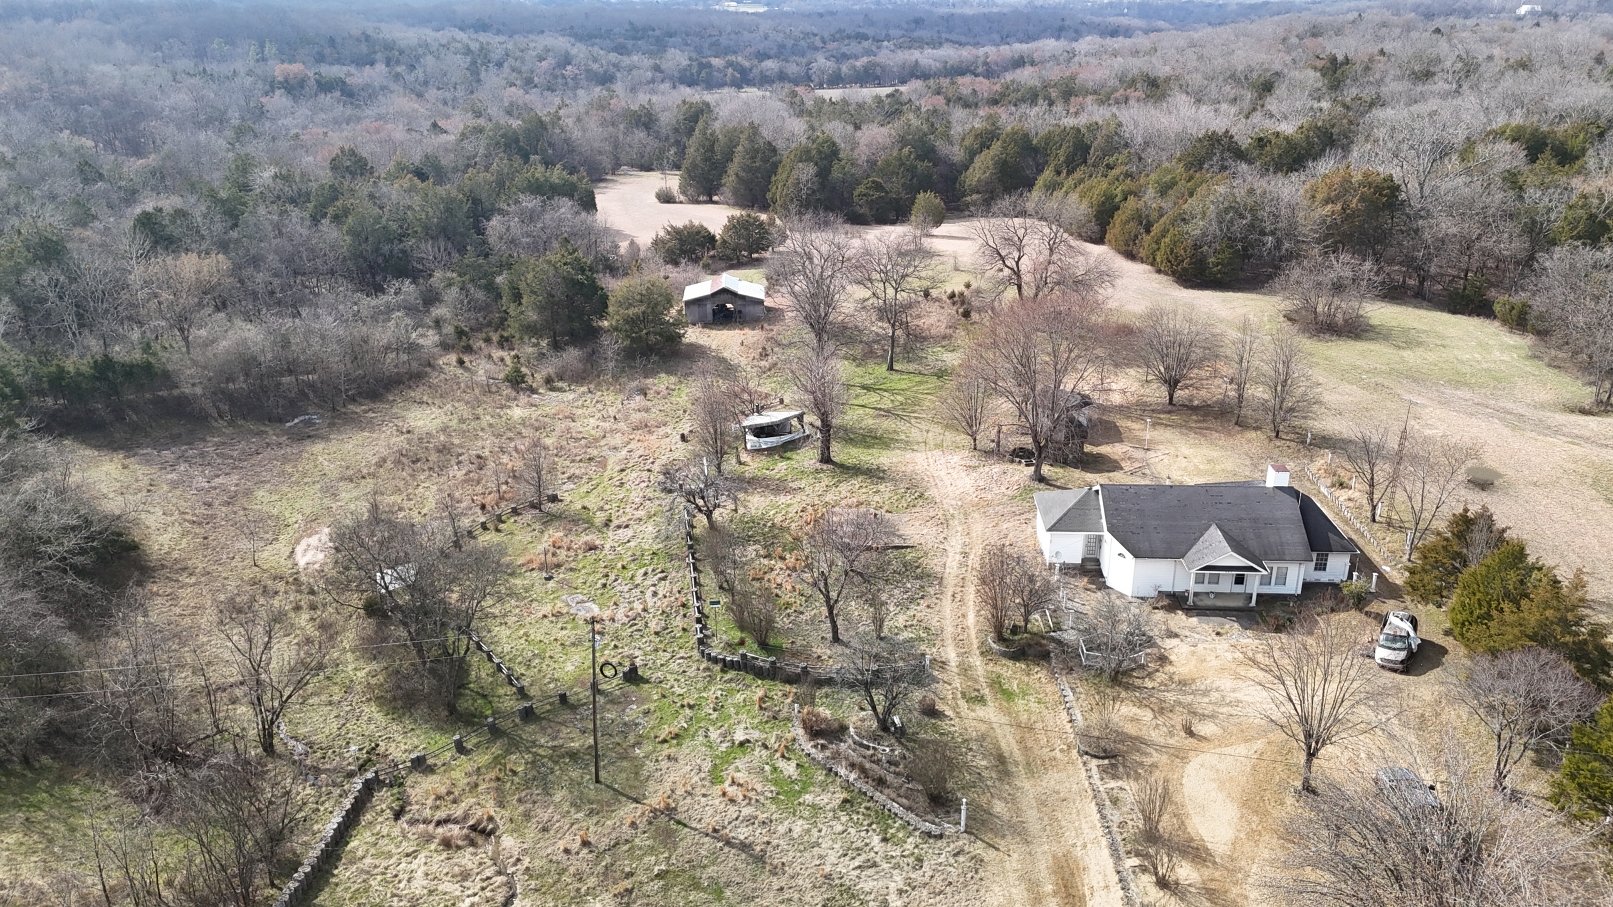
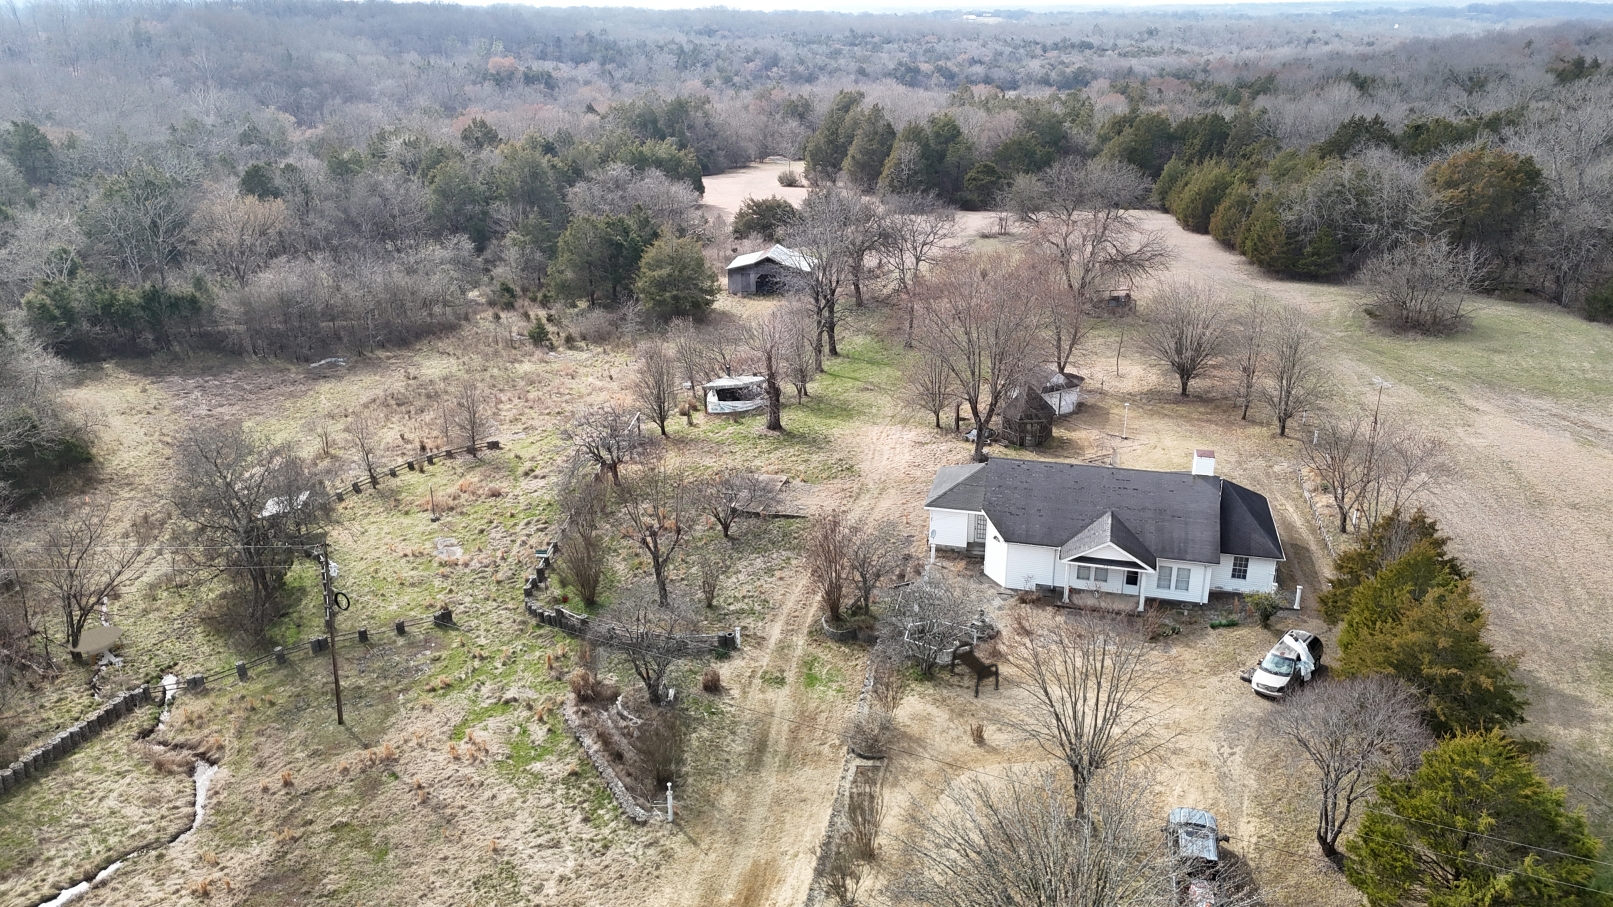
round table: present [1465,467,1503,491] -> present [68,626,125,666]
bench: none [1124,646,1173,694] -> present [950,643,999,697]

